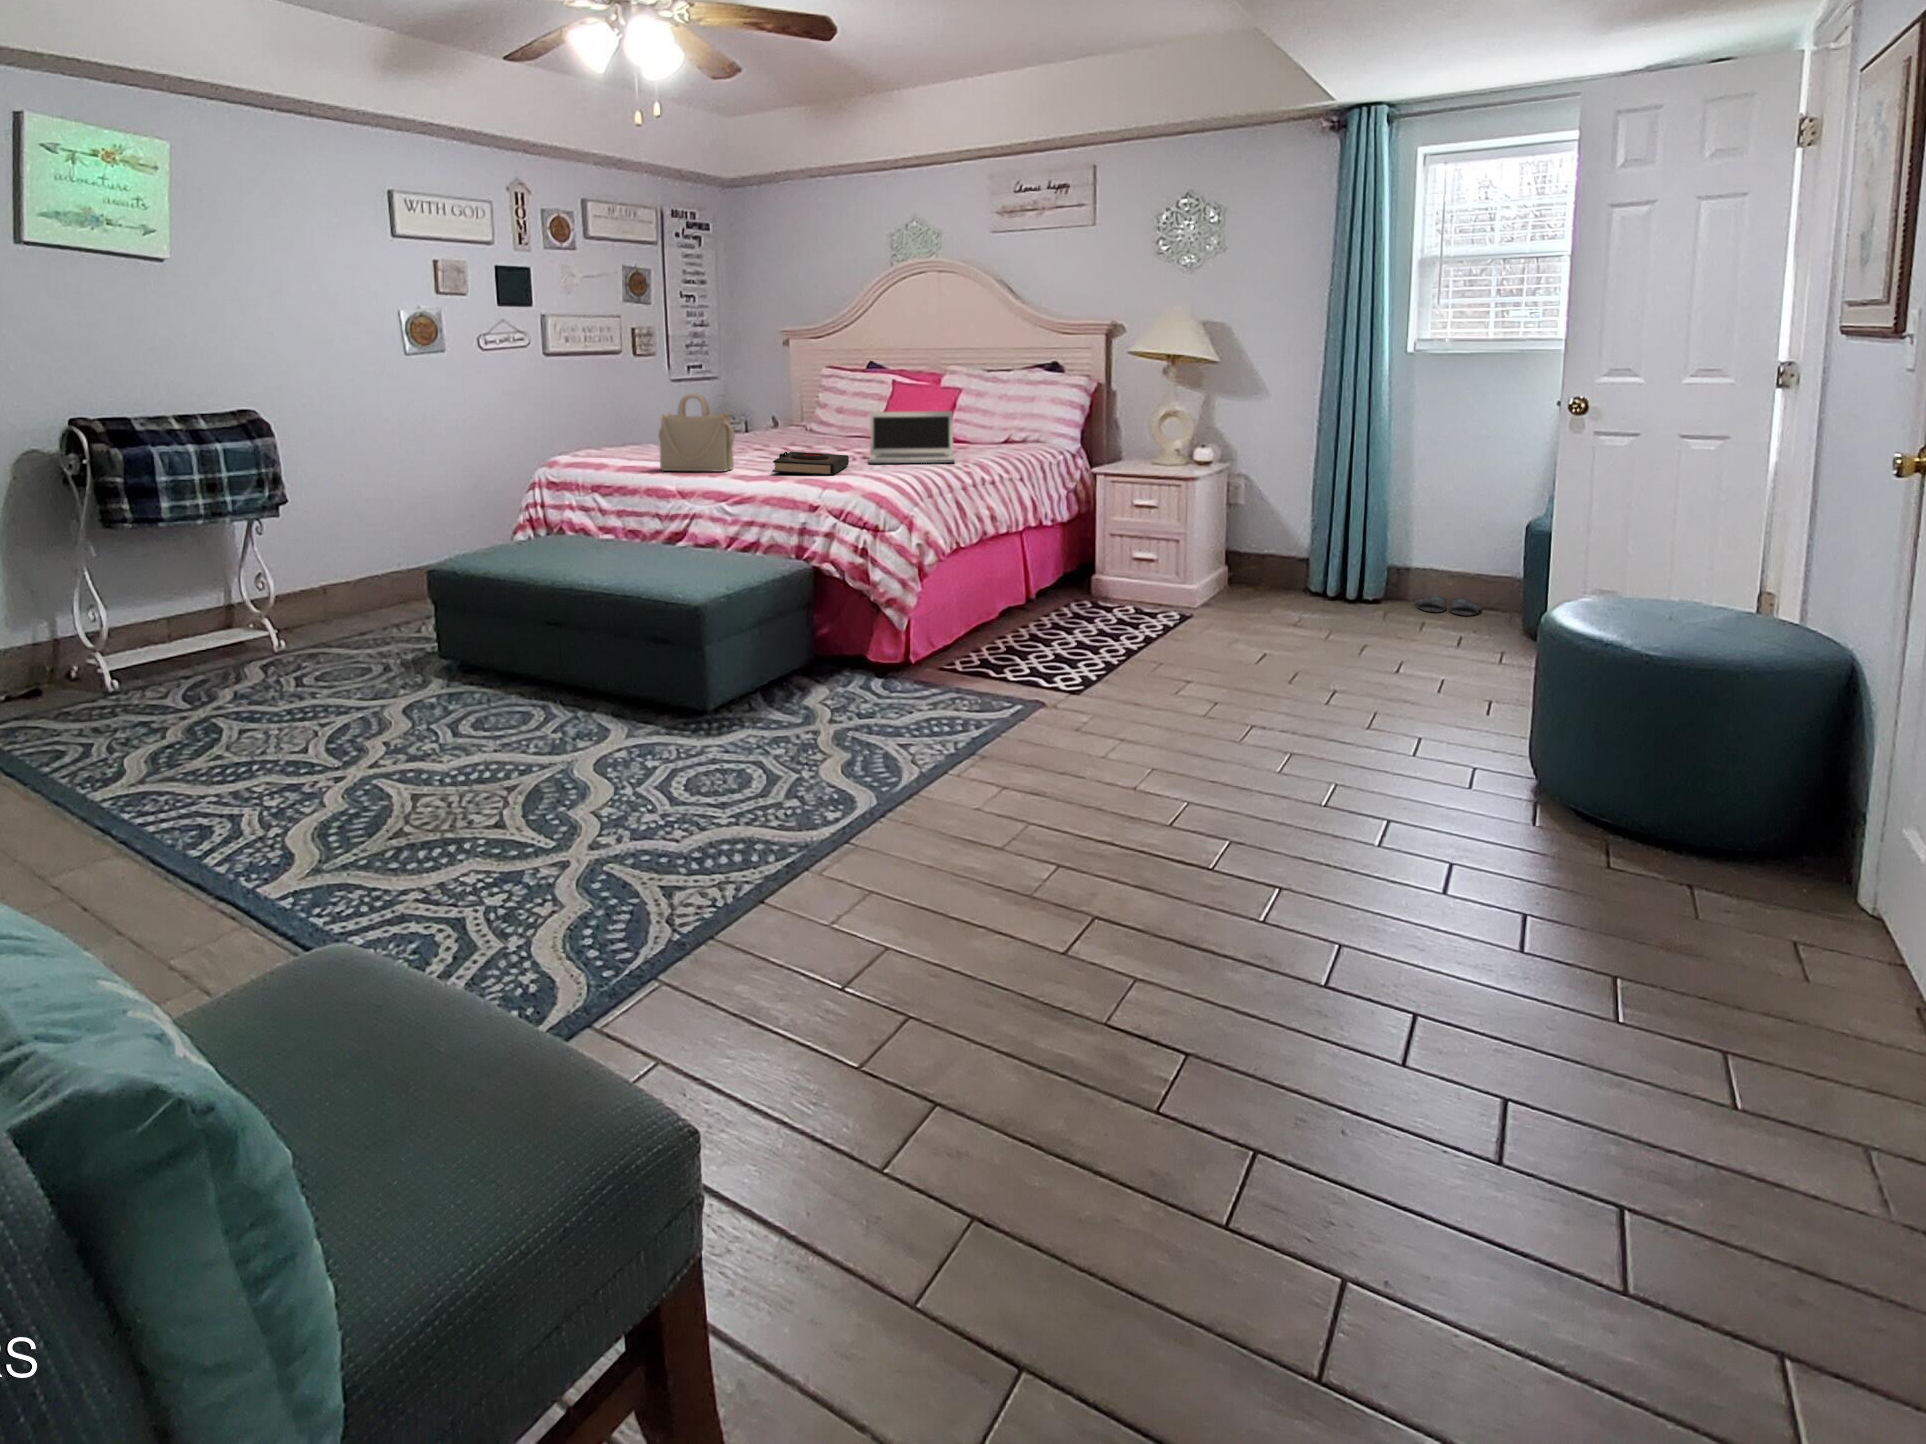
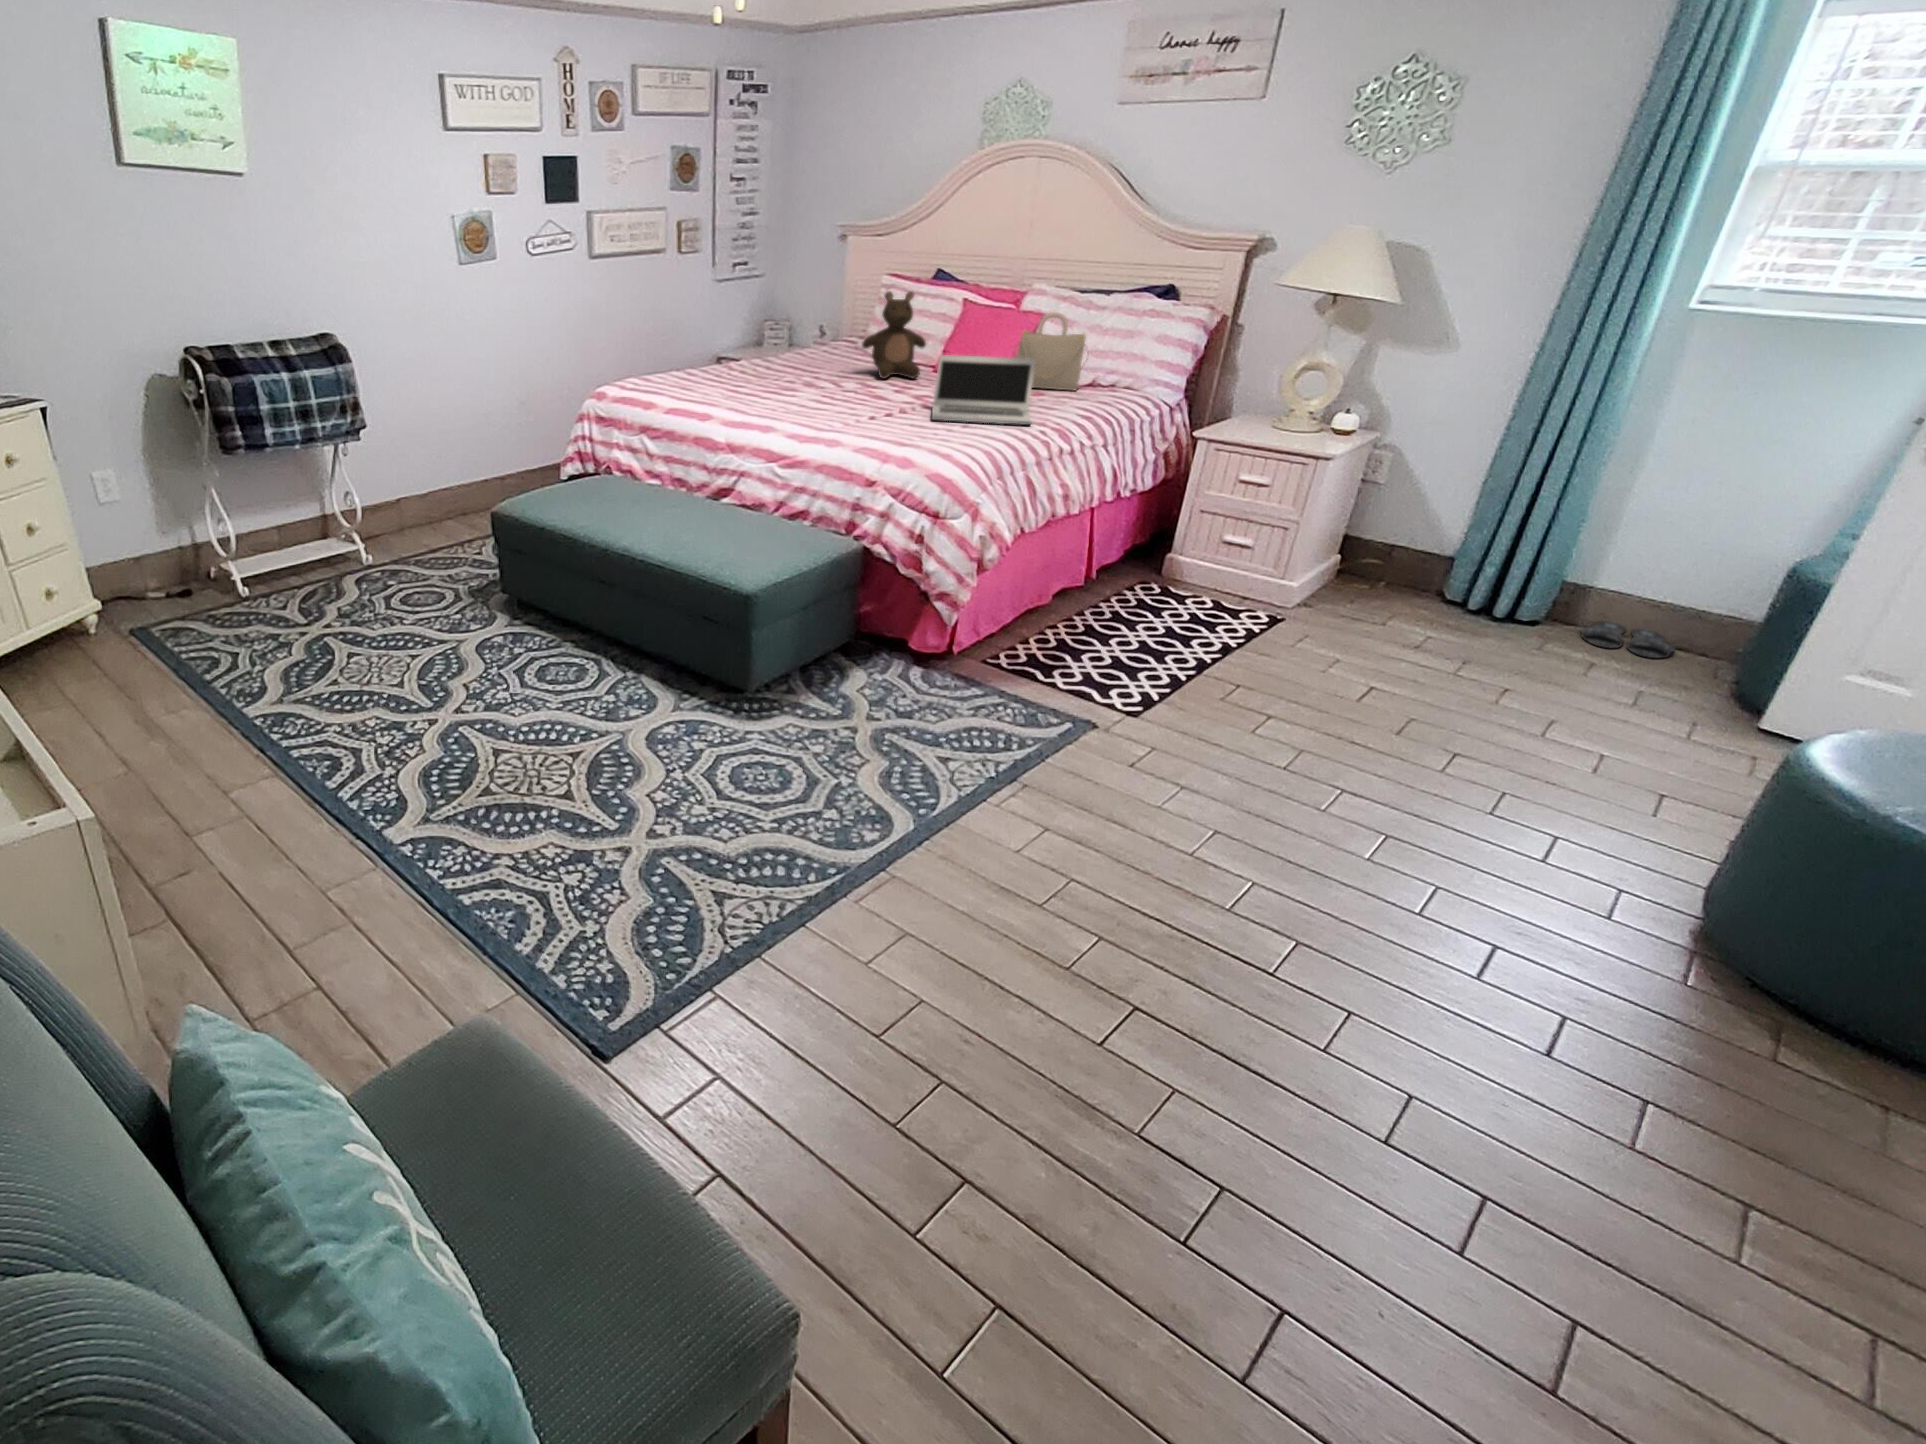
stuffed bear: none [807,371,865,445] -> present [862,291,926,379]
handbag: present [659,393,735,472] -> present [1014,312,1087,391]
book: present [772,452,849,475] -> none [828,402,911,441]

